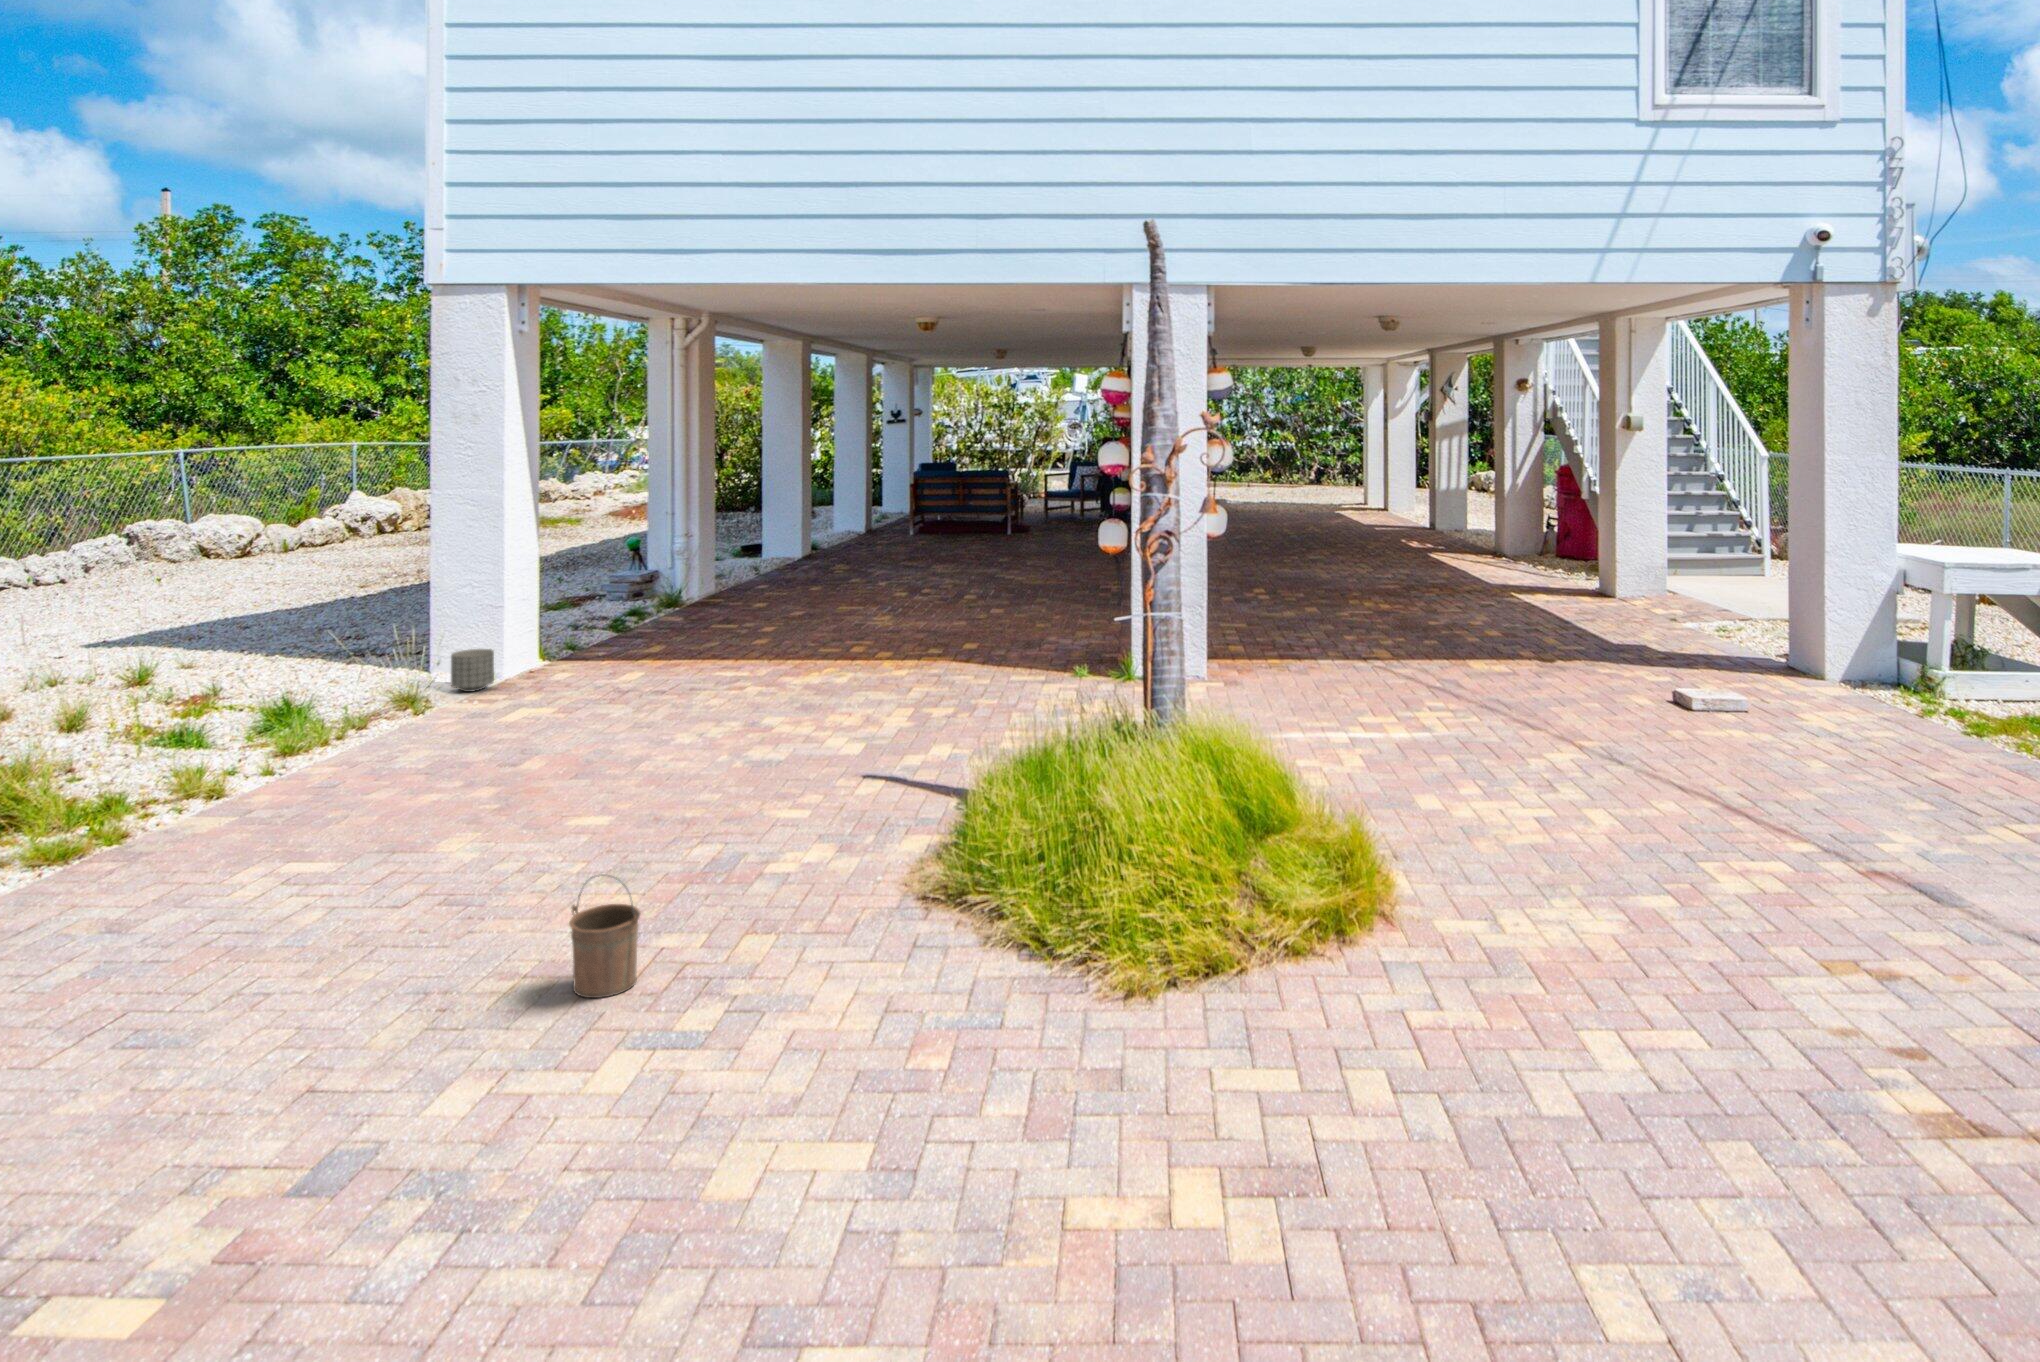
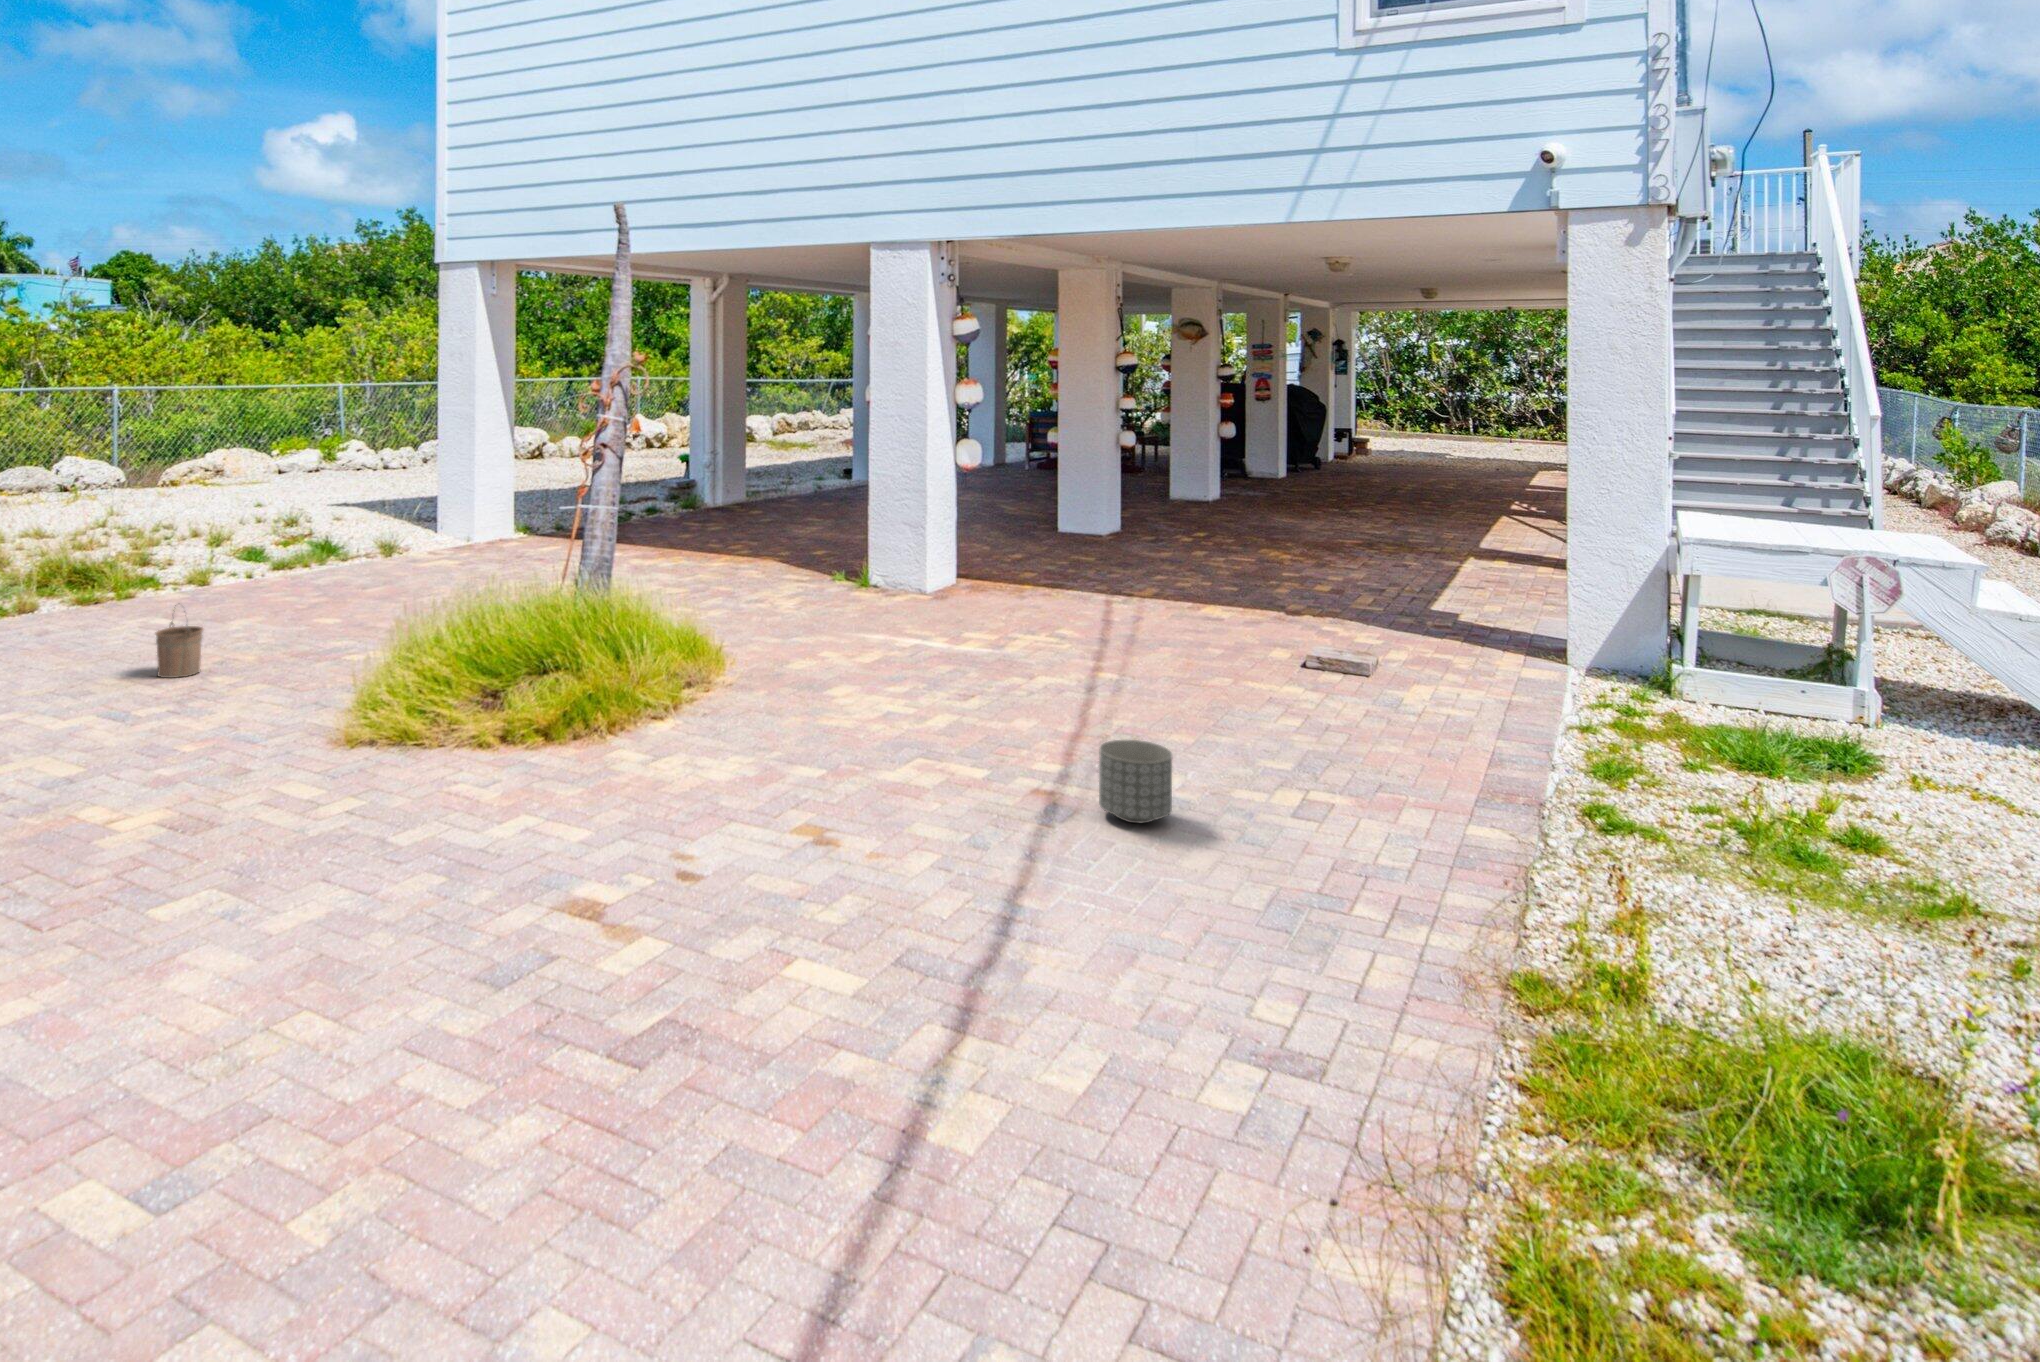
planter: present [451,649,494,692] -> present [1099,740,1172,824]

